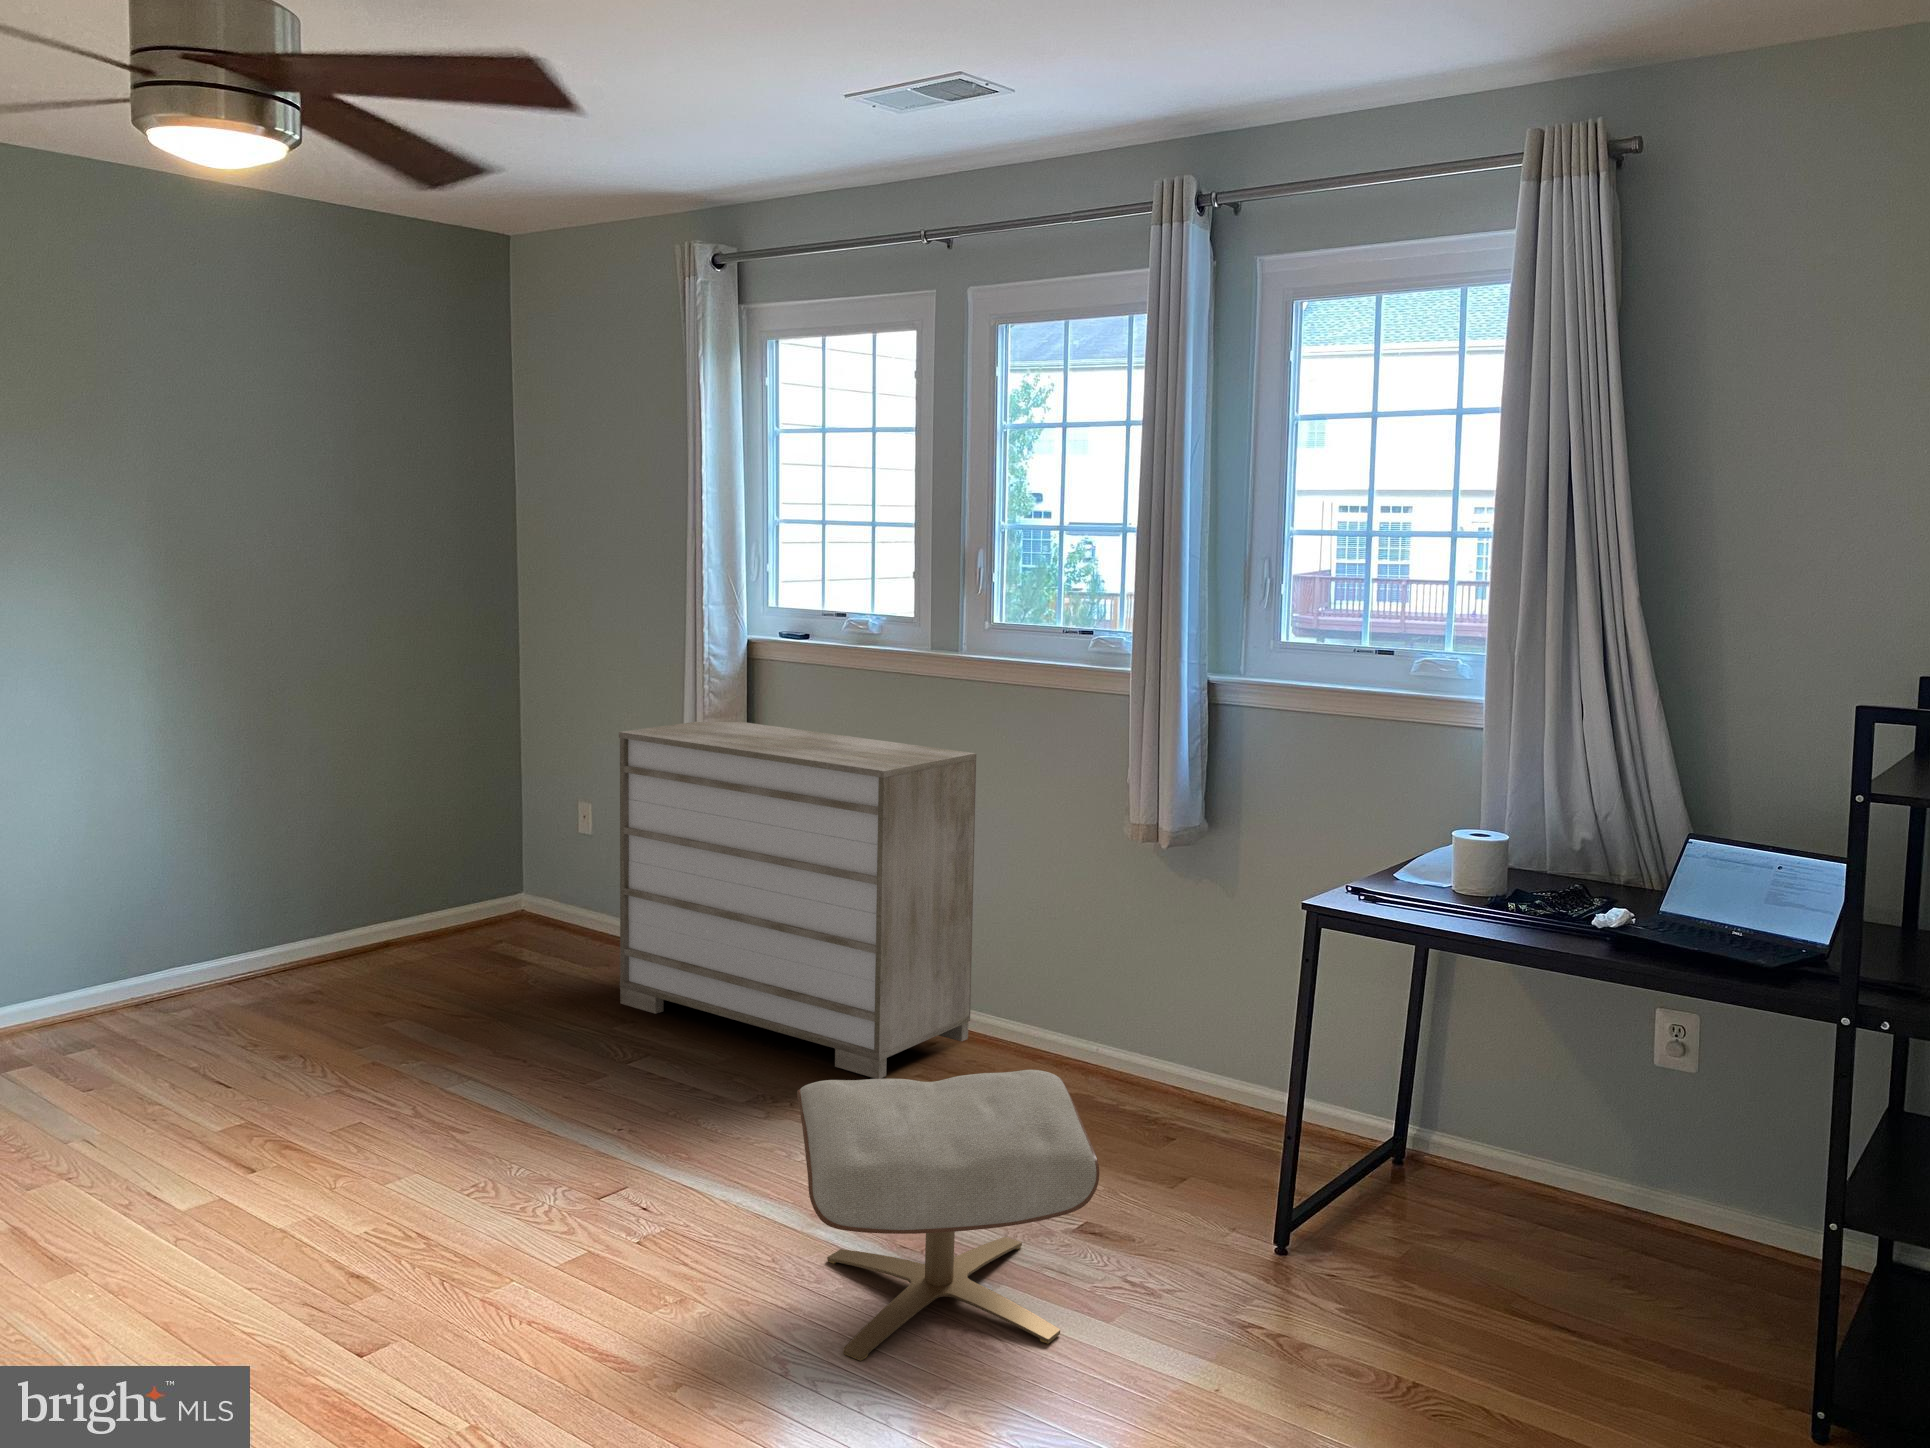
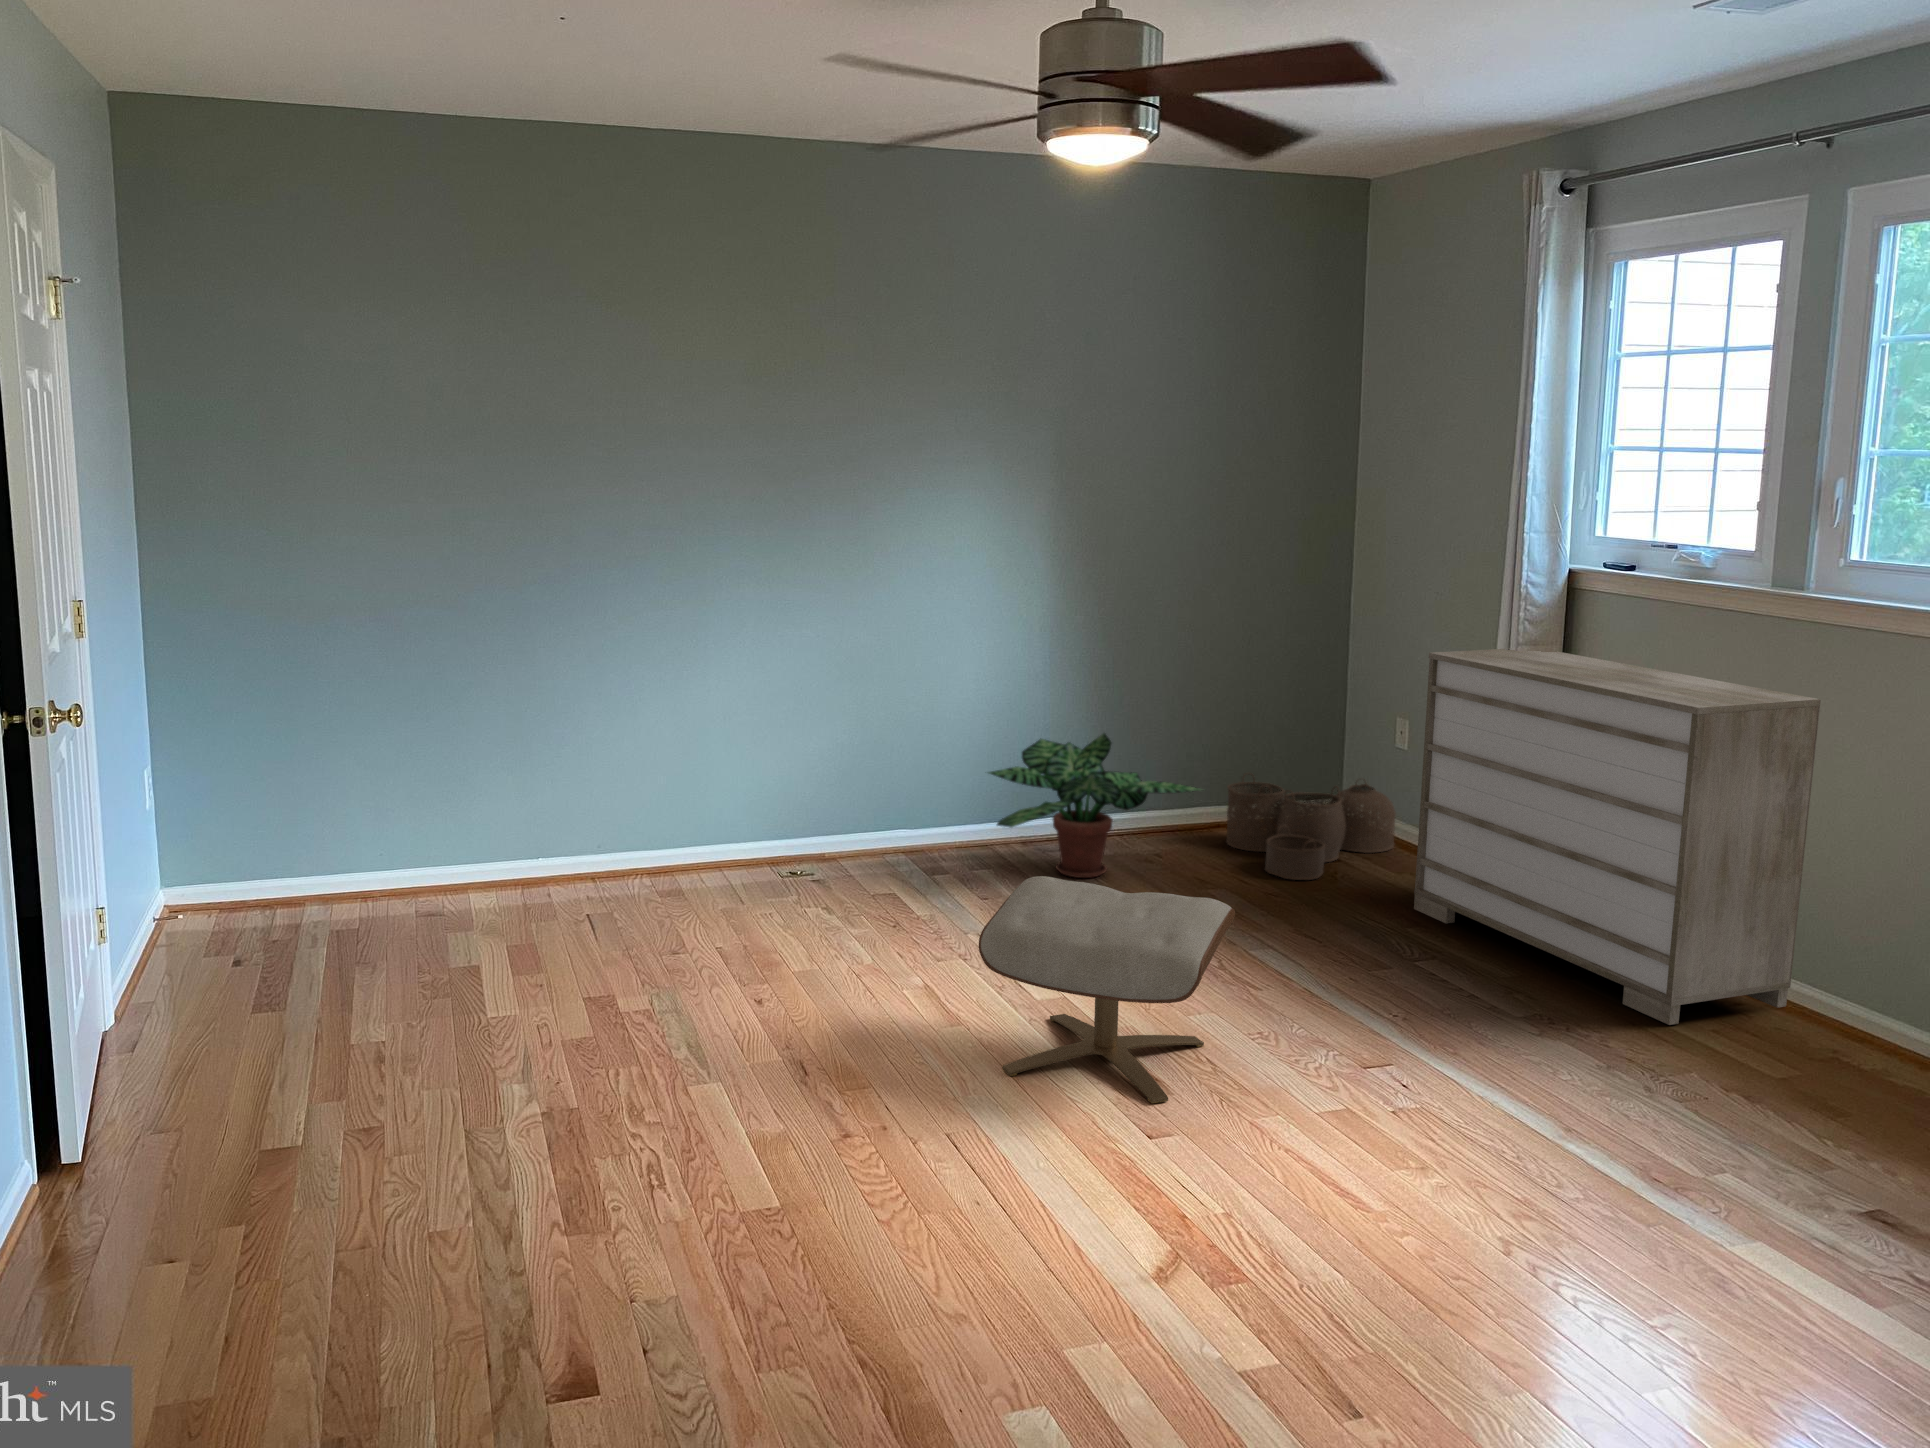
potted plant: none [75,853,378,1036] -> present [989,733,1201,878]
woven basket: none [398,869,588,993] -> present [1227,774,1396,880]
ottoman: present [797,1070,1099,1361] -> present [979,876,1235,1103]

